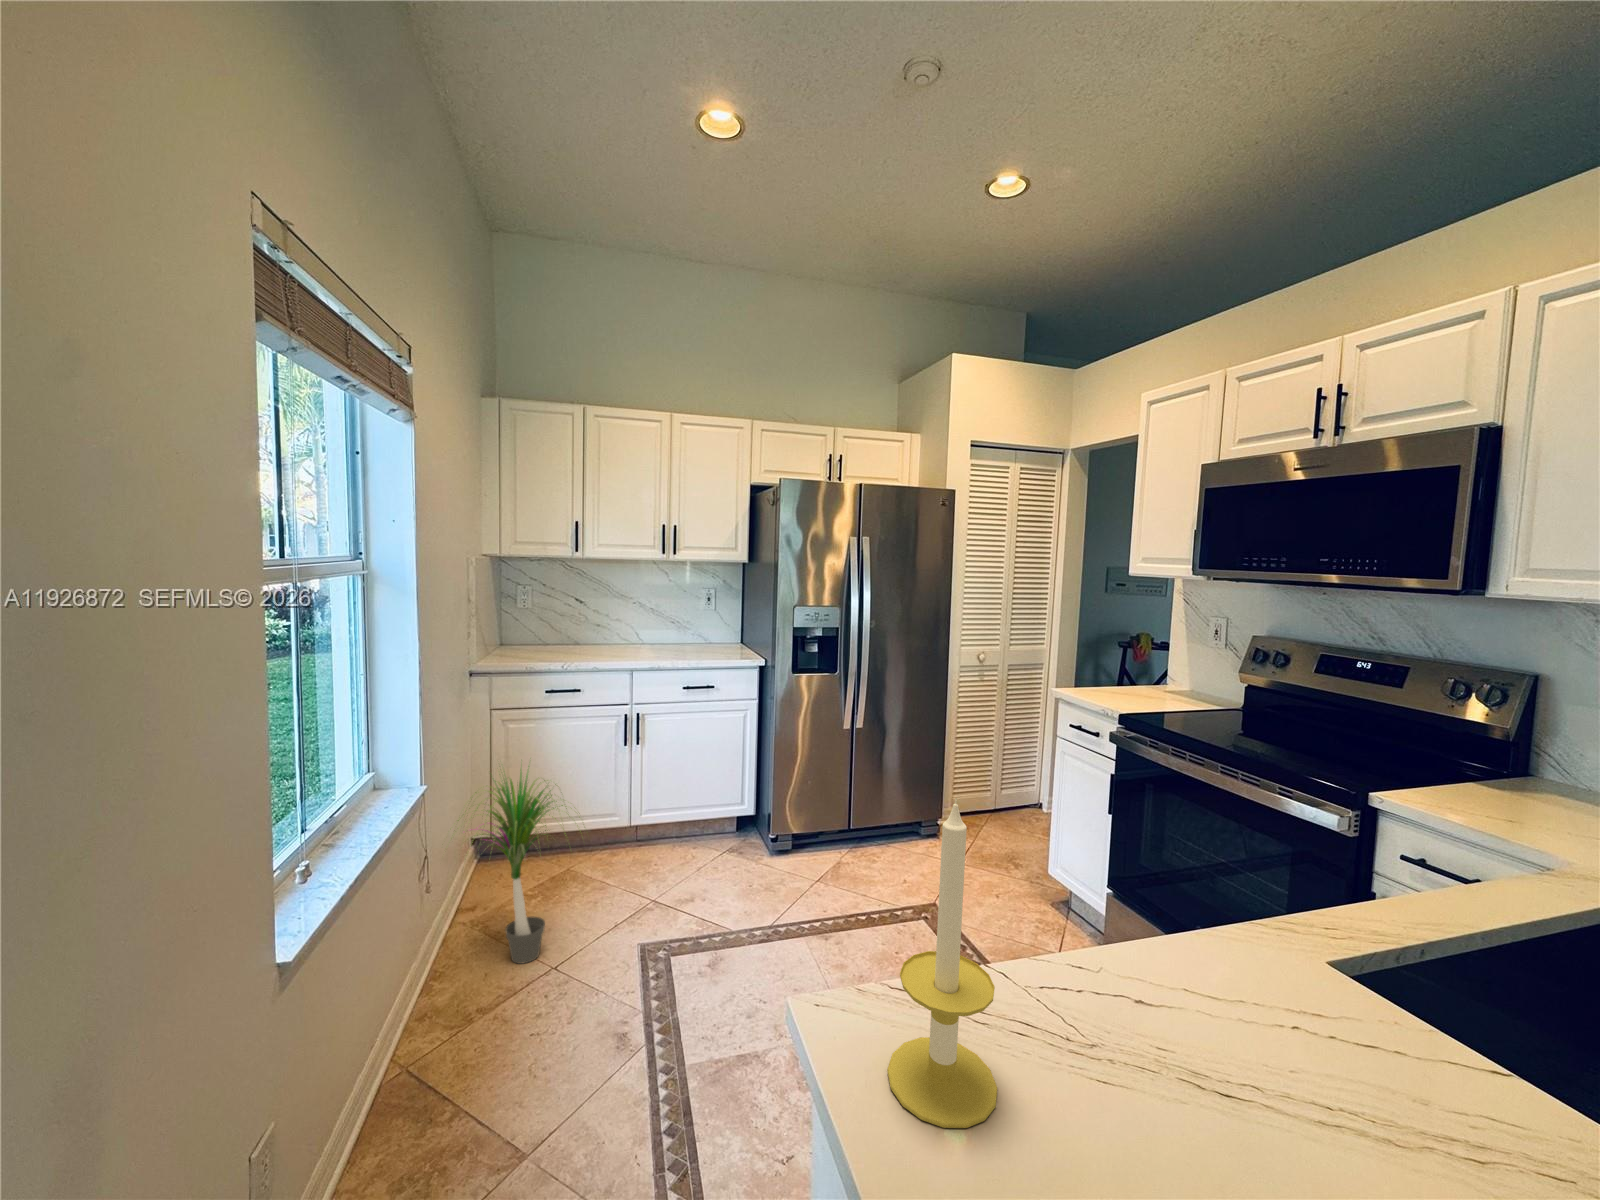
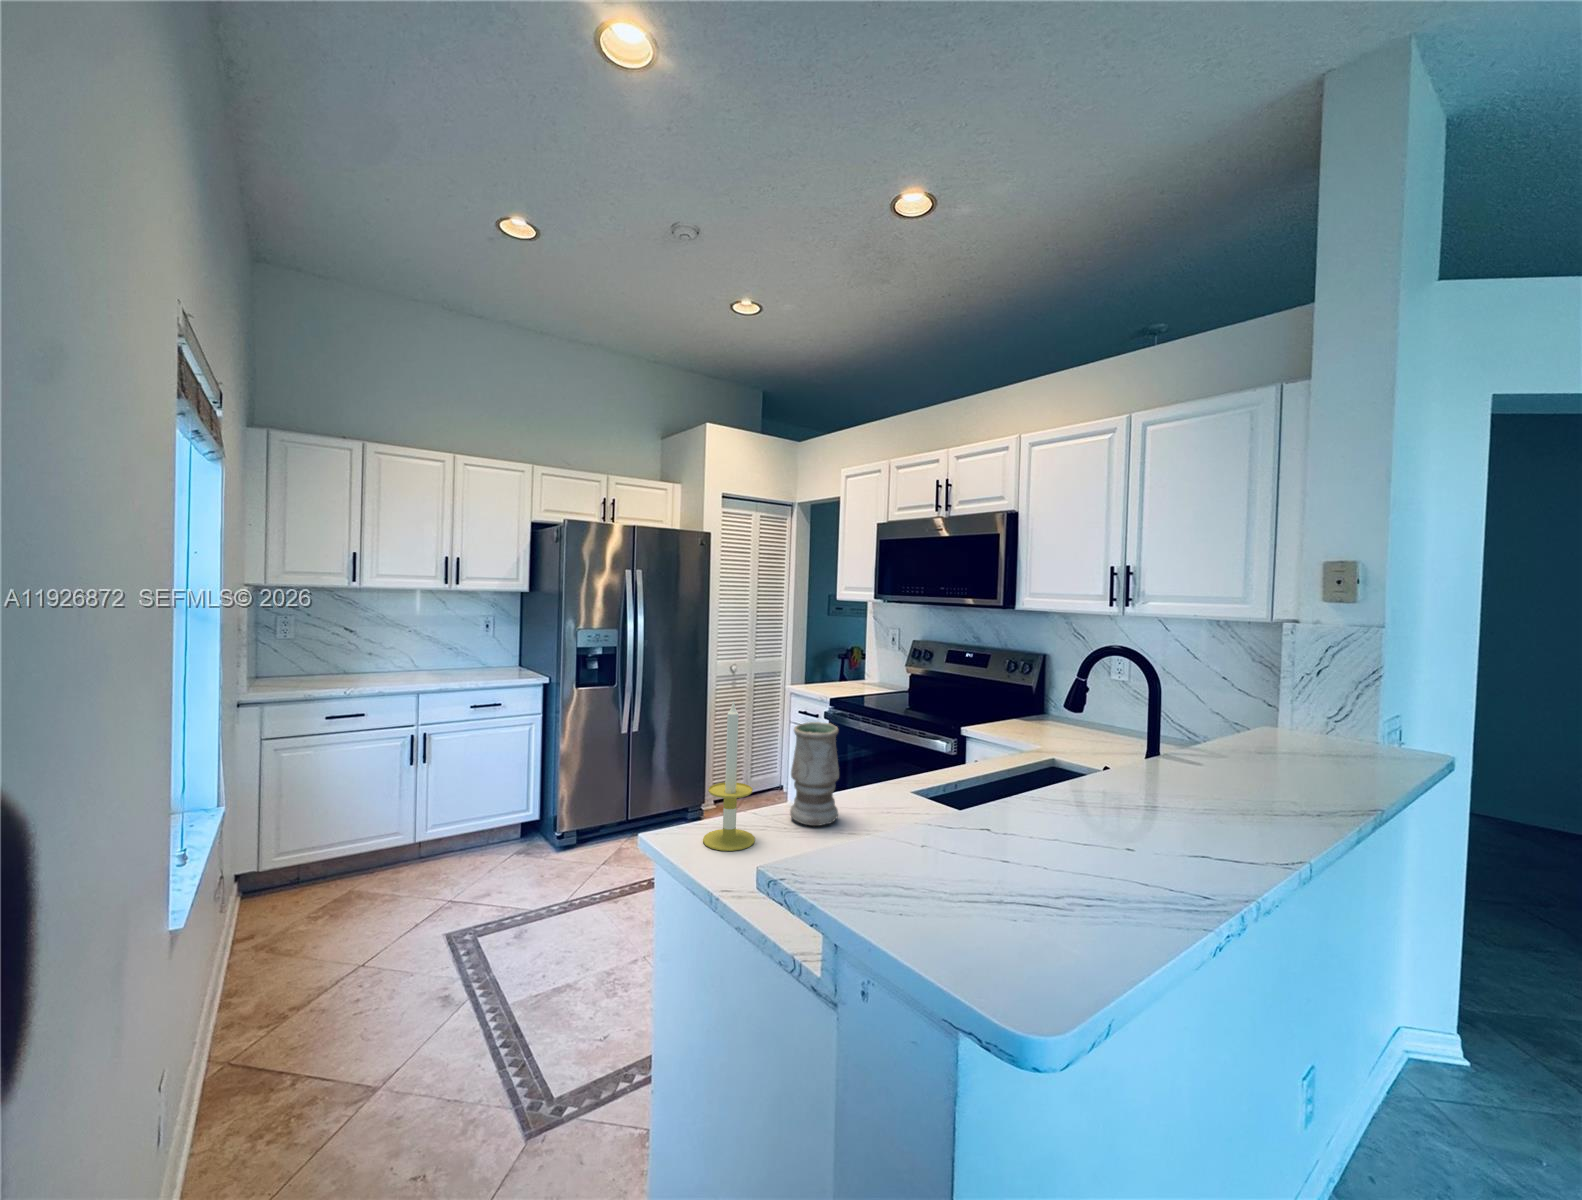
potted plant: present [457,772,567,964] -> none [231,772,395,972]
vase: none [1075,835,1196,1075] -> present [790,722,839,826]

